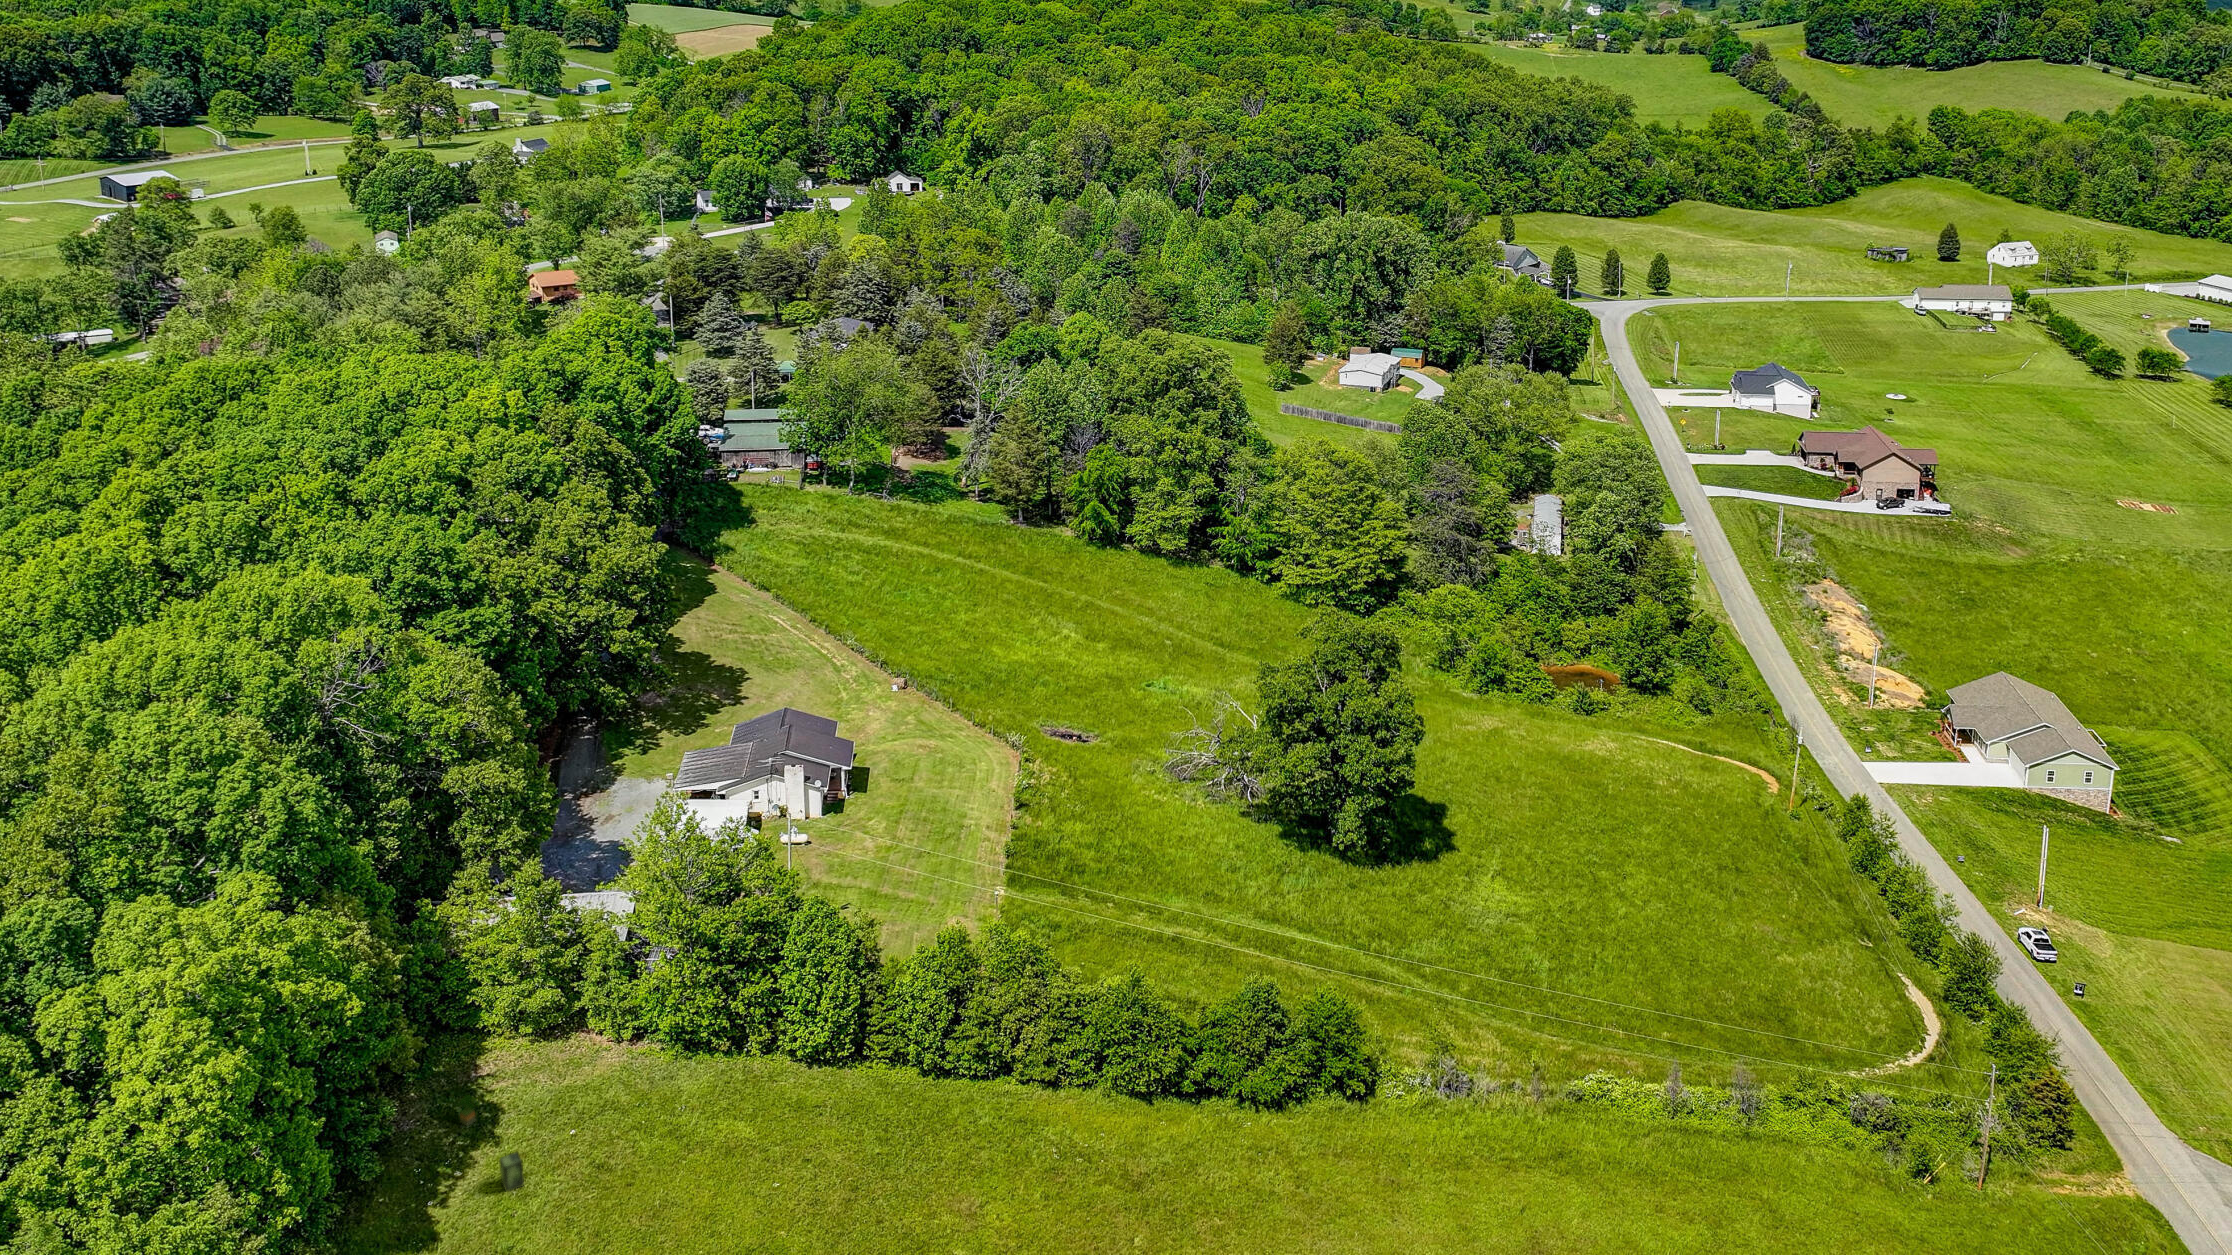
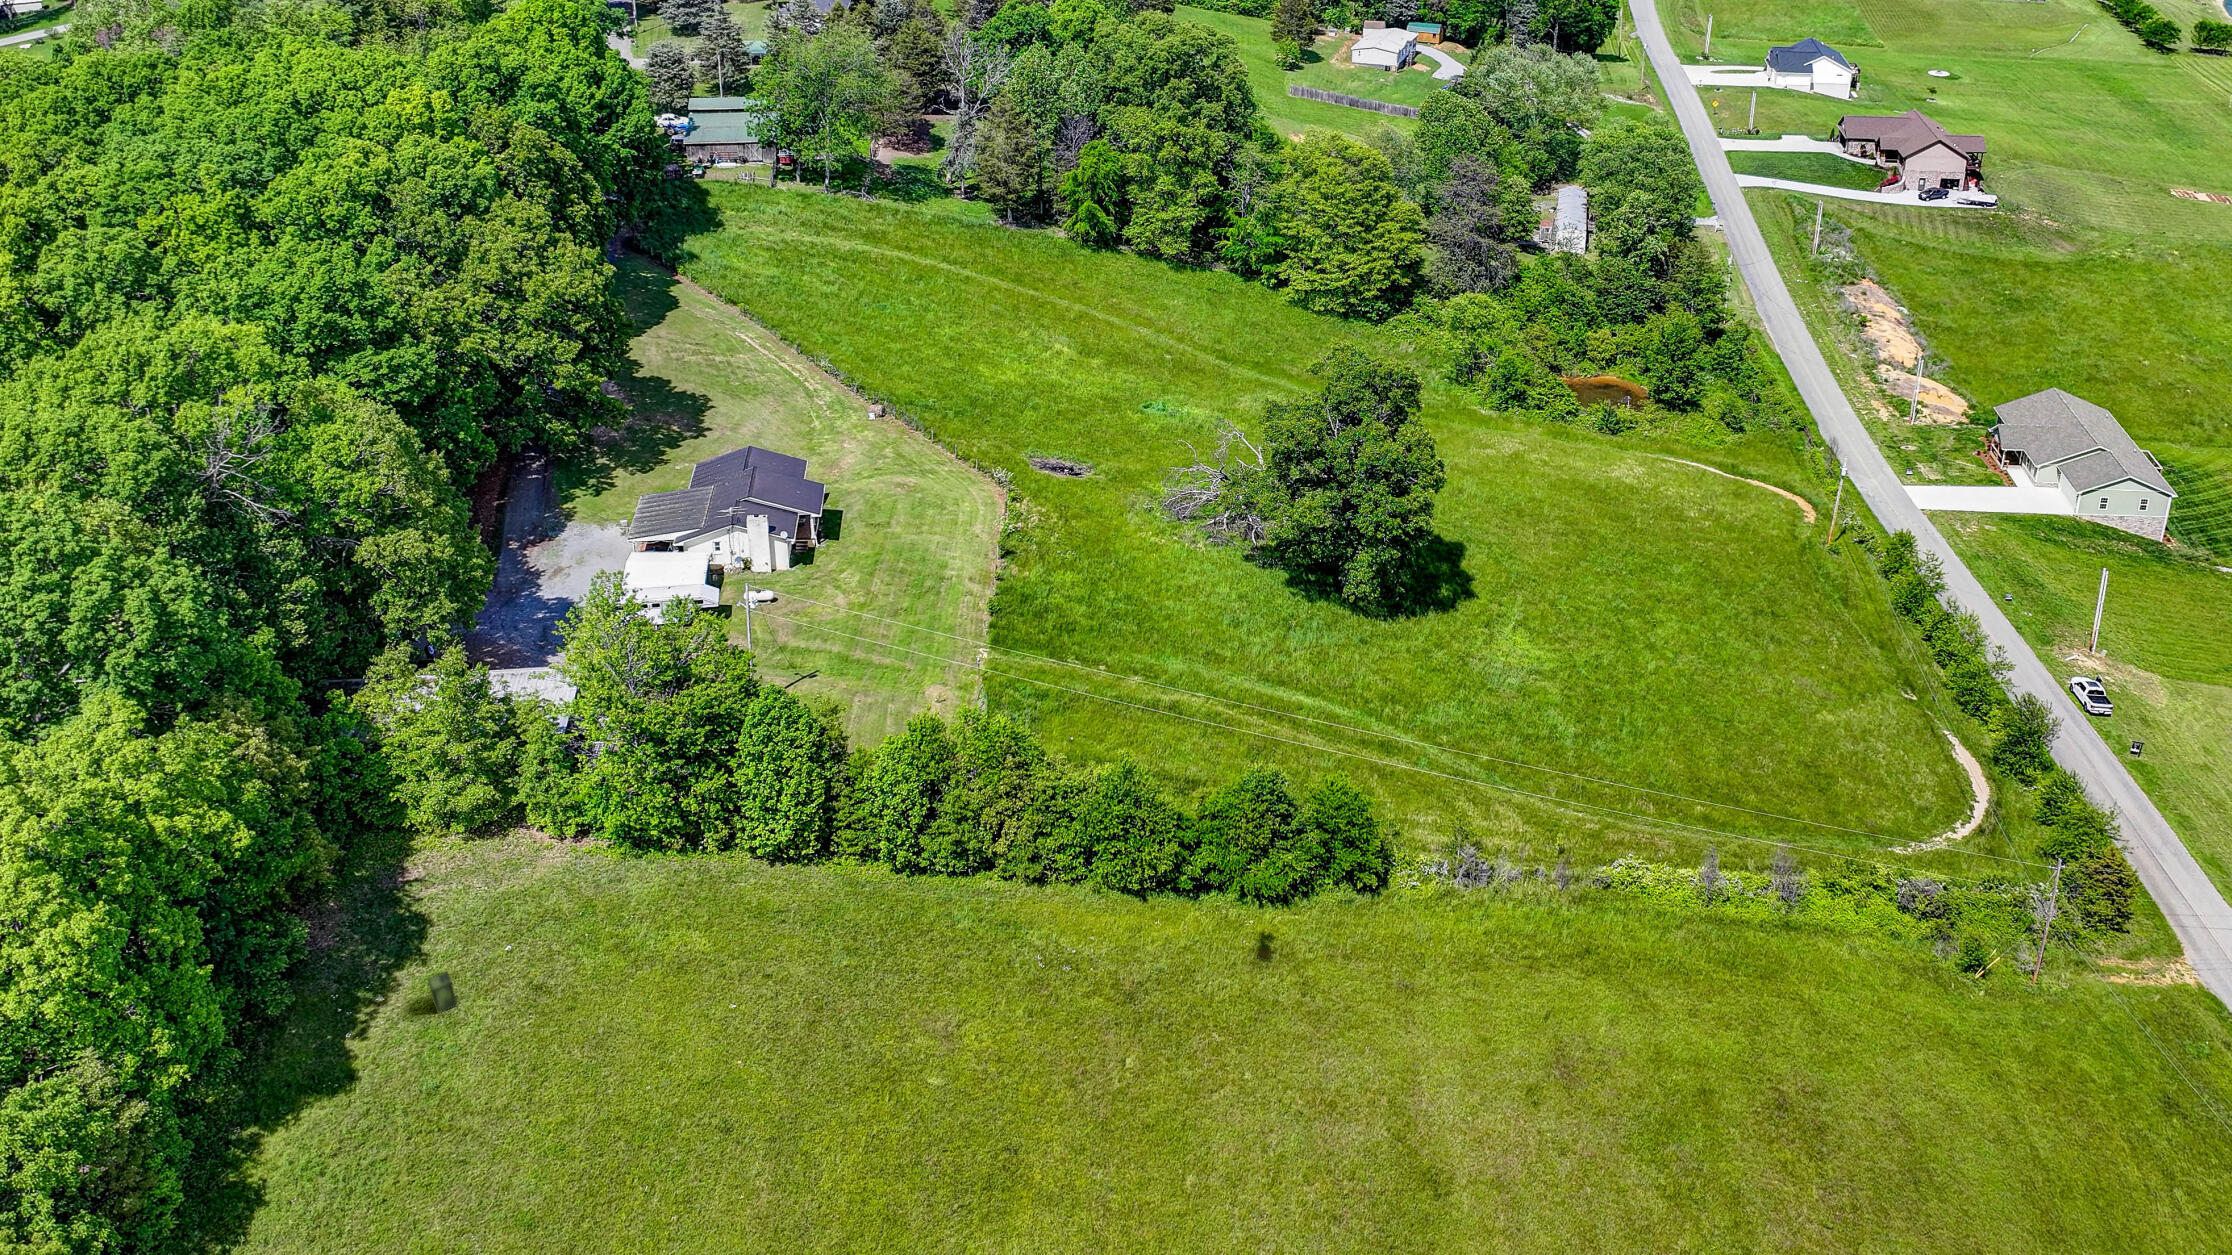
potted tree: present [457,1095,478,1125] -> present [1256,931,1276,961]

